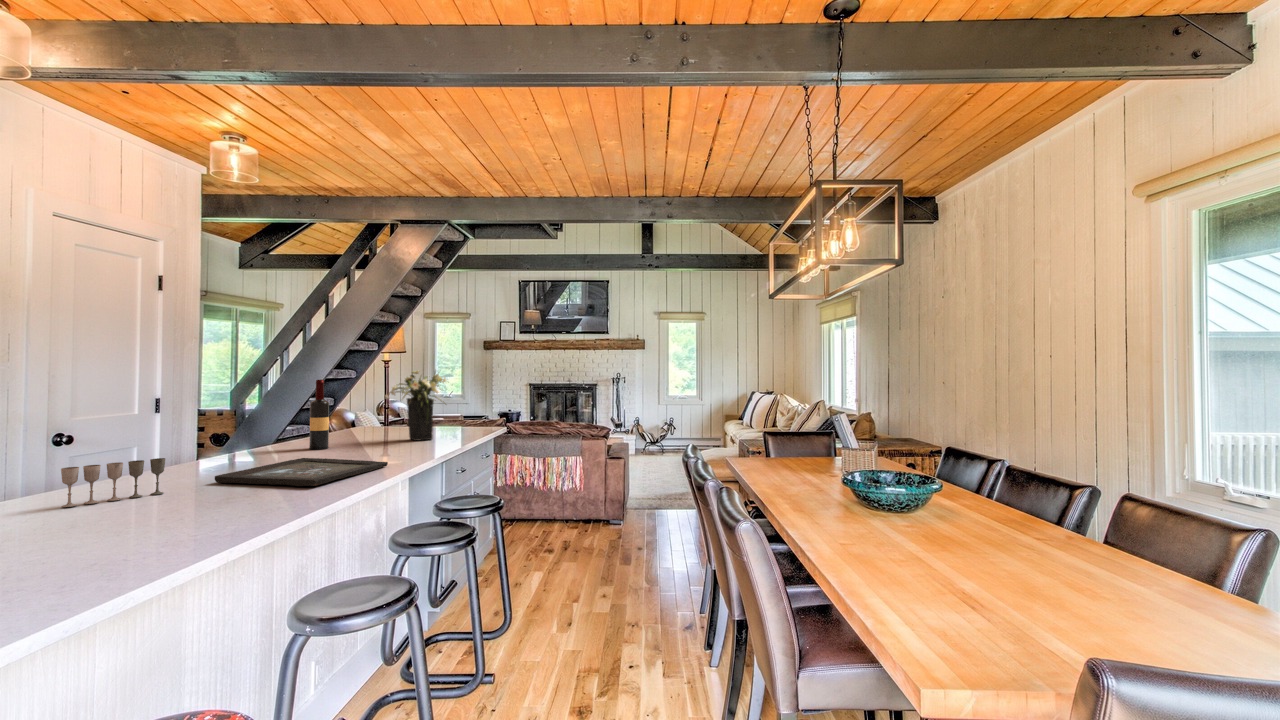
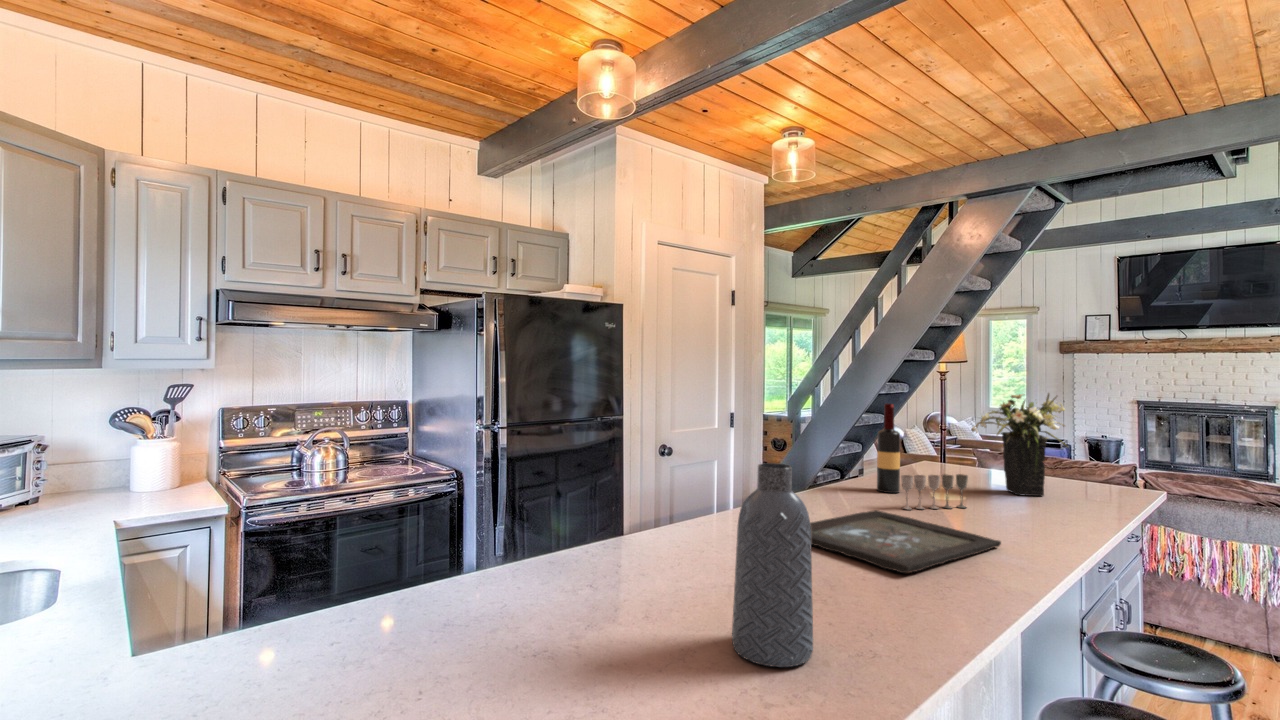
vase: none [163,405,231,540] -> present [732,463,813,667]
wine glass: present [61,458,165,507] -> present [901,474,968,510]

